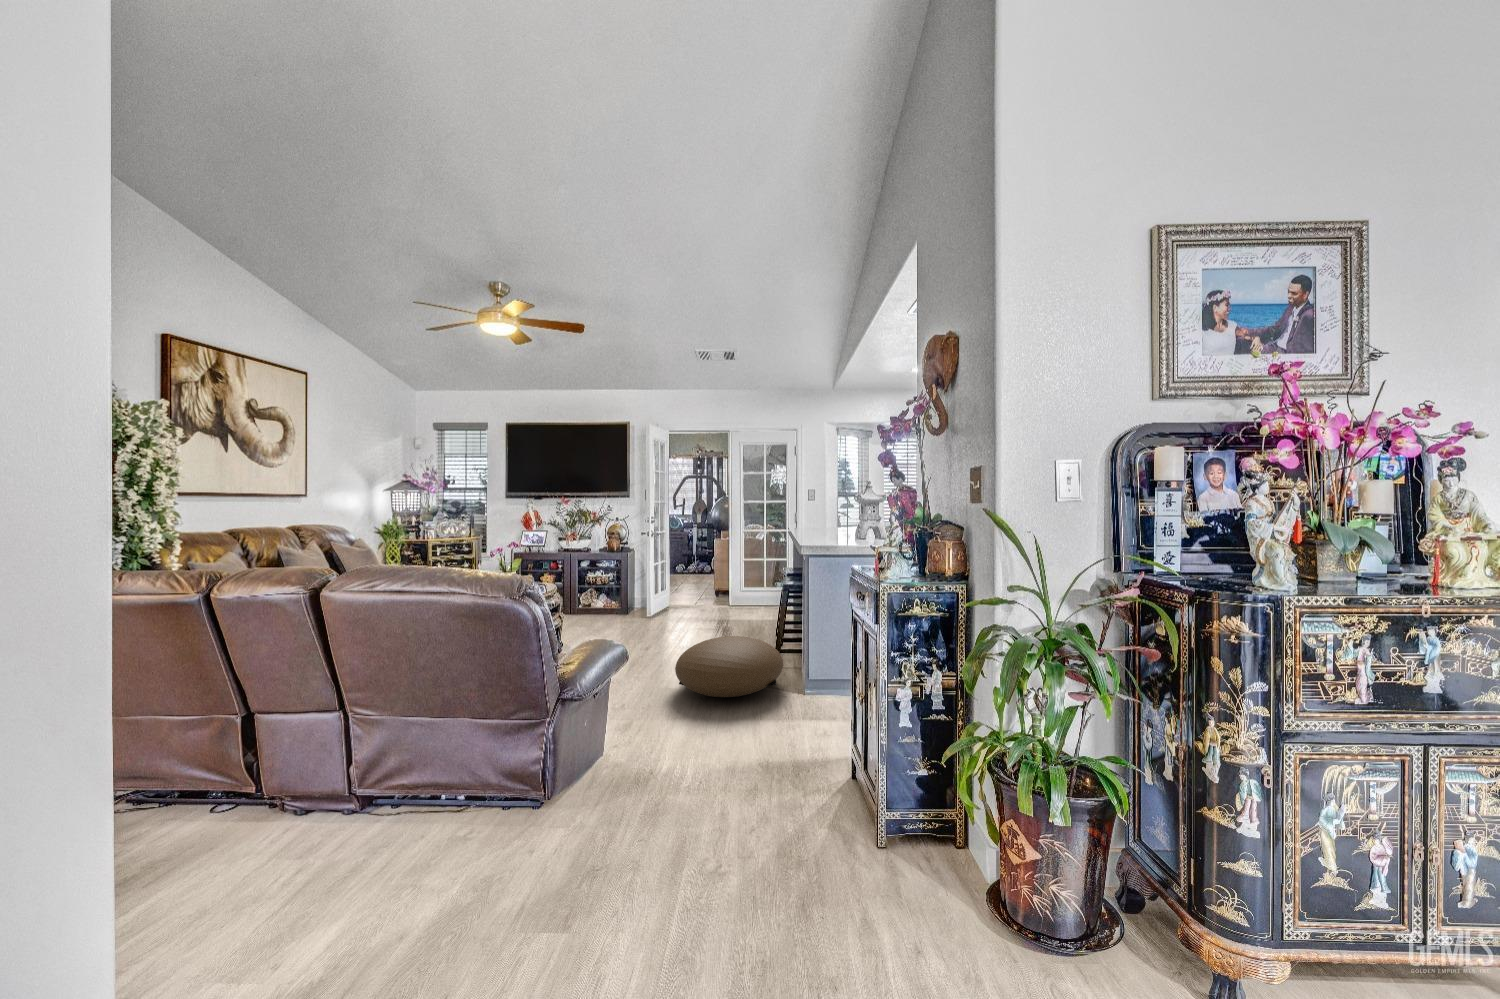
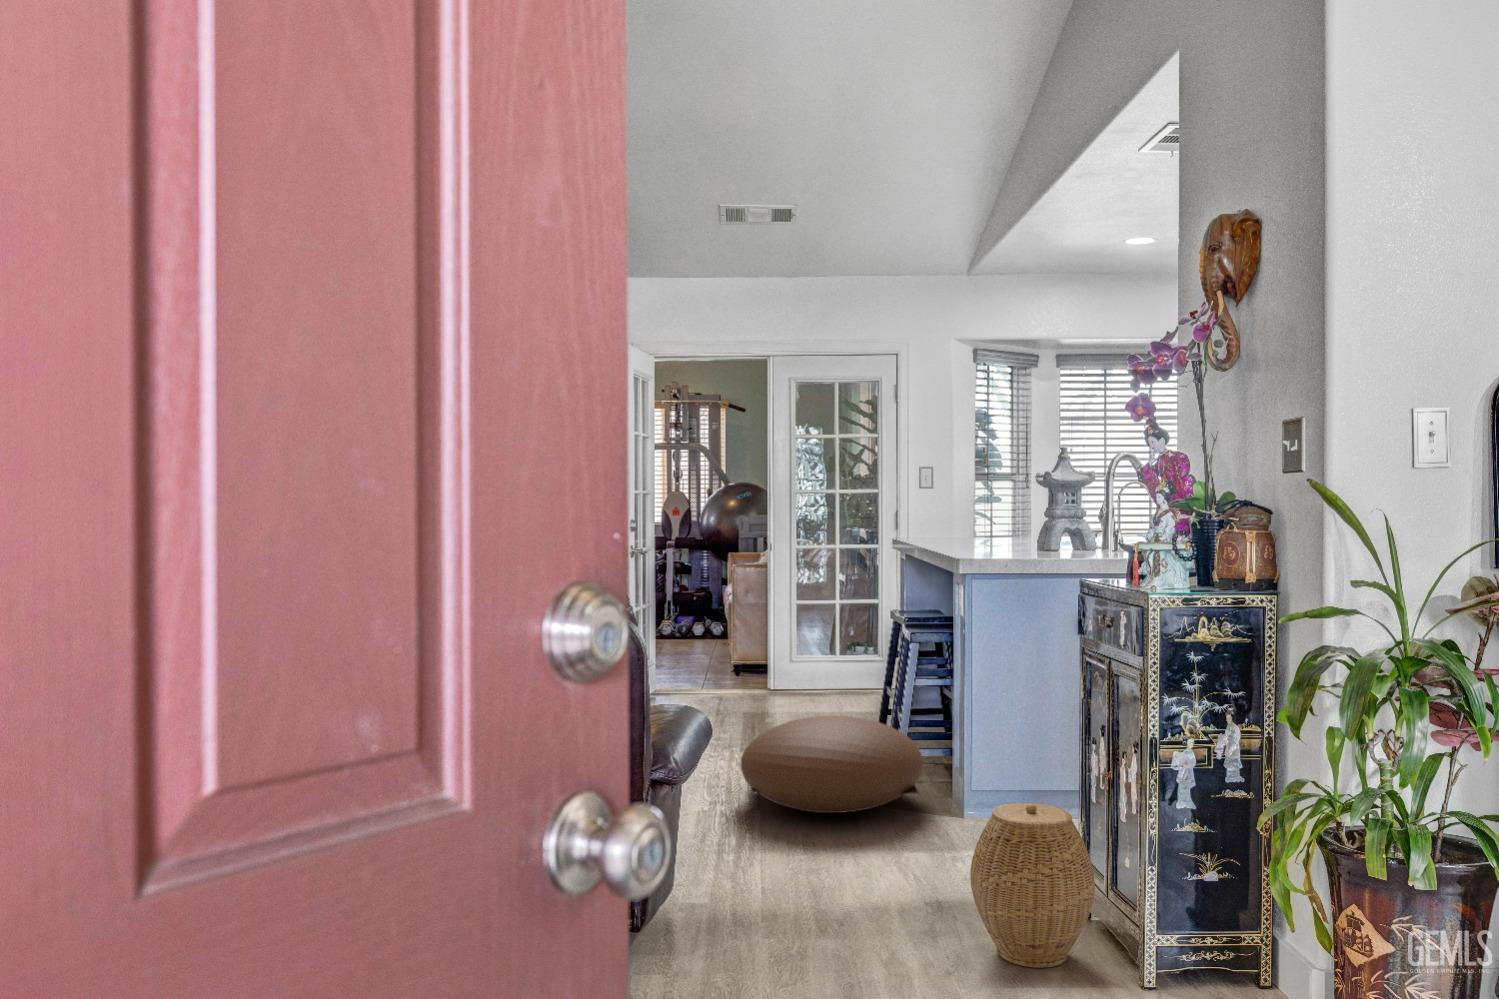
woven basket: none [777,712,856,824] -> present [970,803,1095,968]

